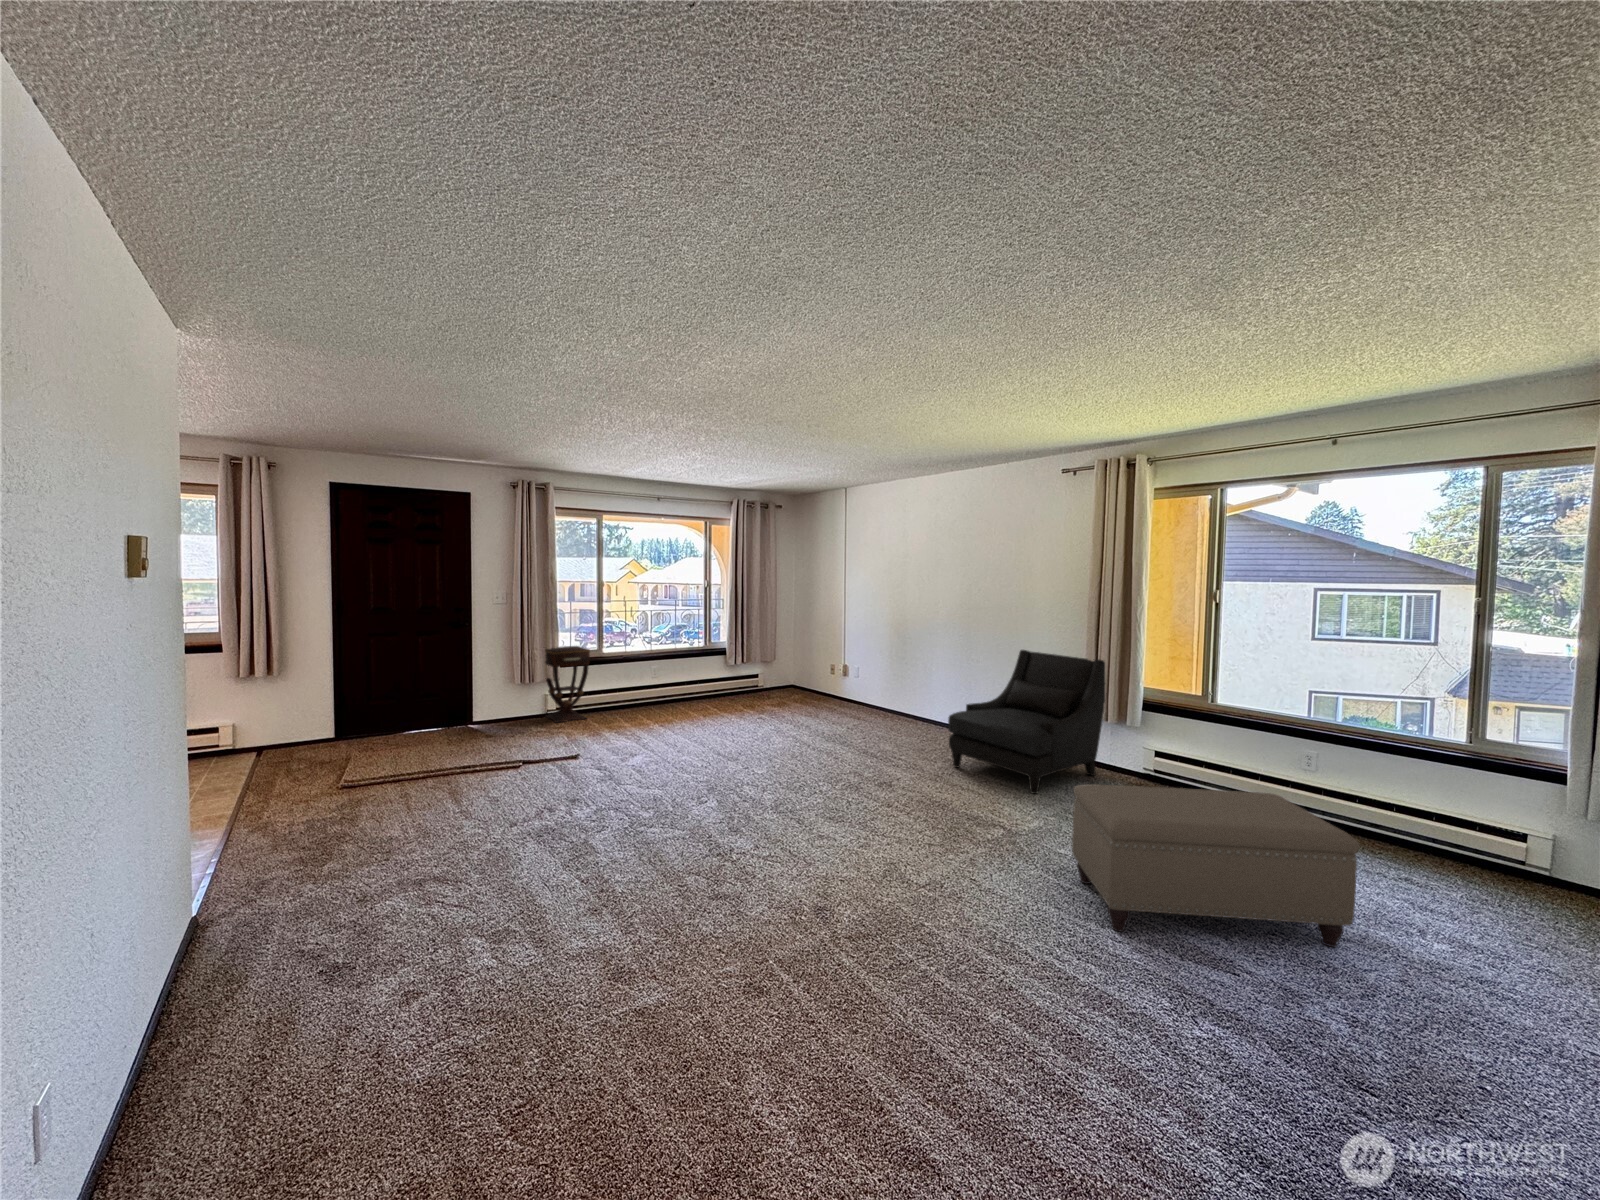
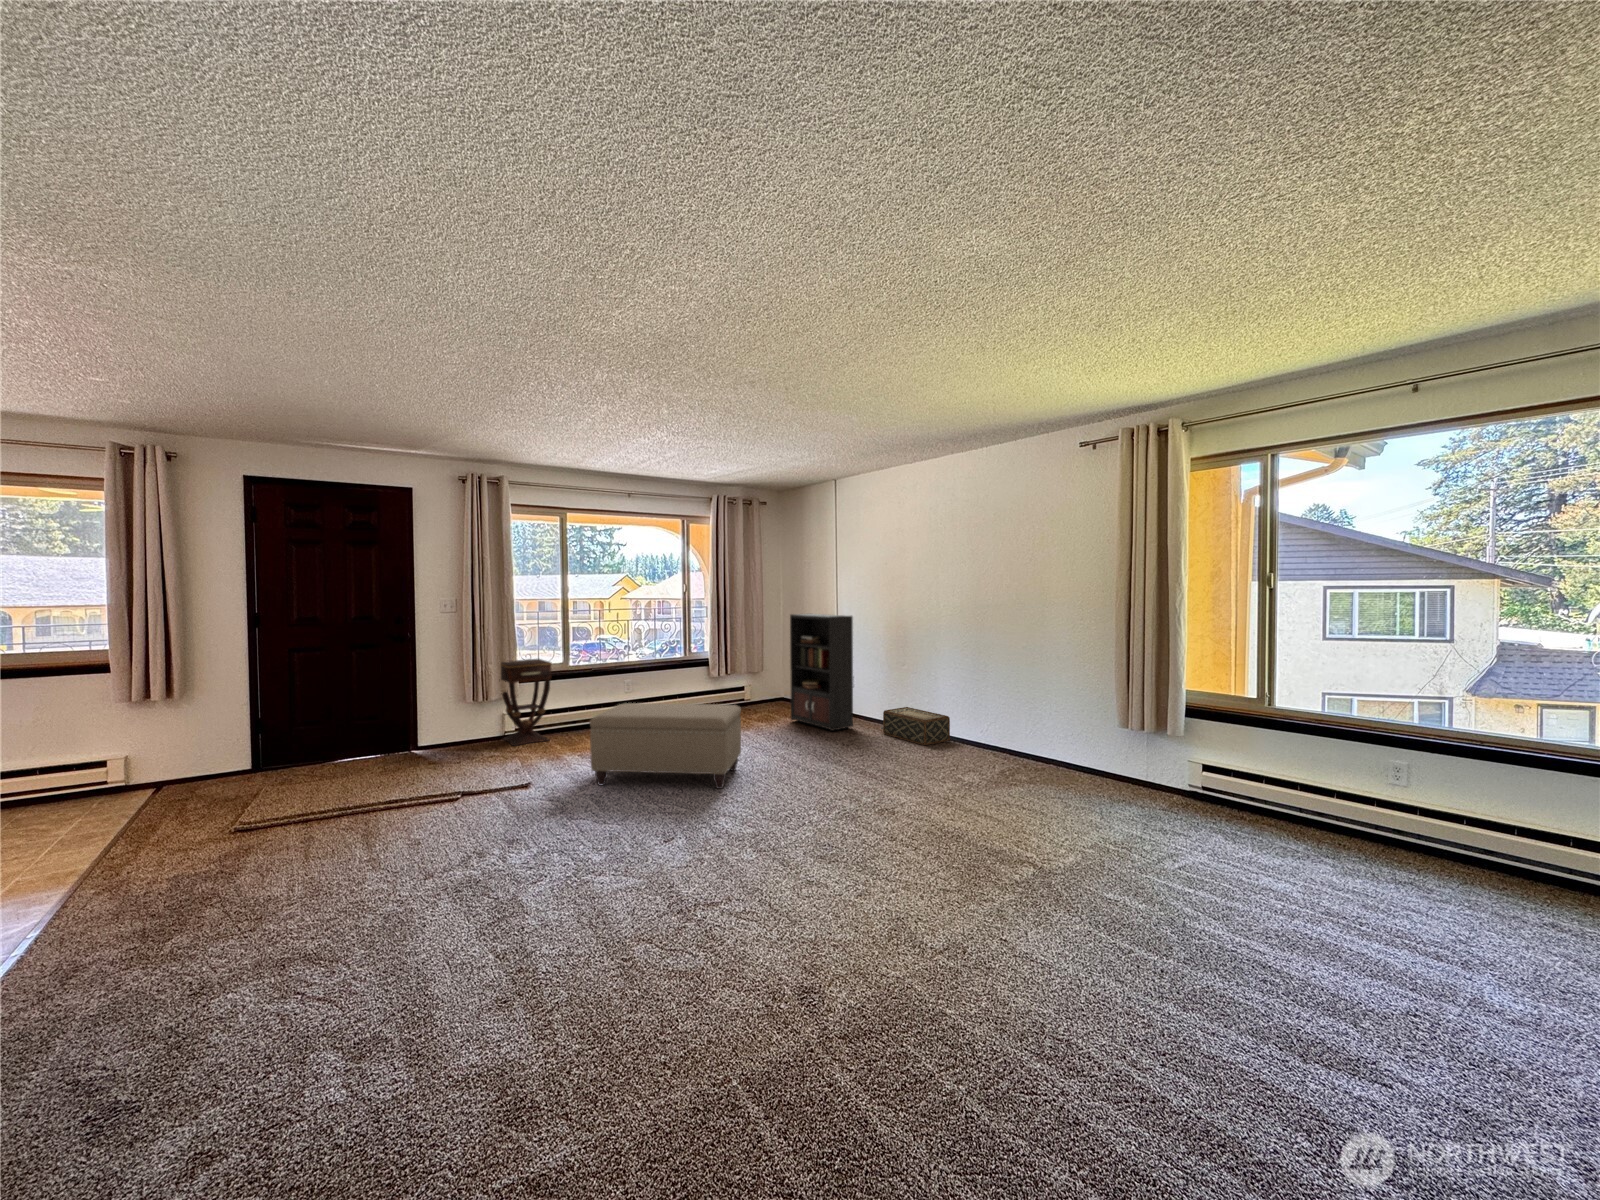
bookcase: none [801,610,884,716] -> present [790,614,853,731]
armchair: present [948,650,1107,794] -> none [958,650,1144,820]
woven basket: none [884,696,944,730] -> present [883,707,950,745]
ottoman: present [1072,784,1360,947] -> present [590,703,741,789]

